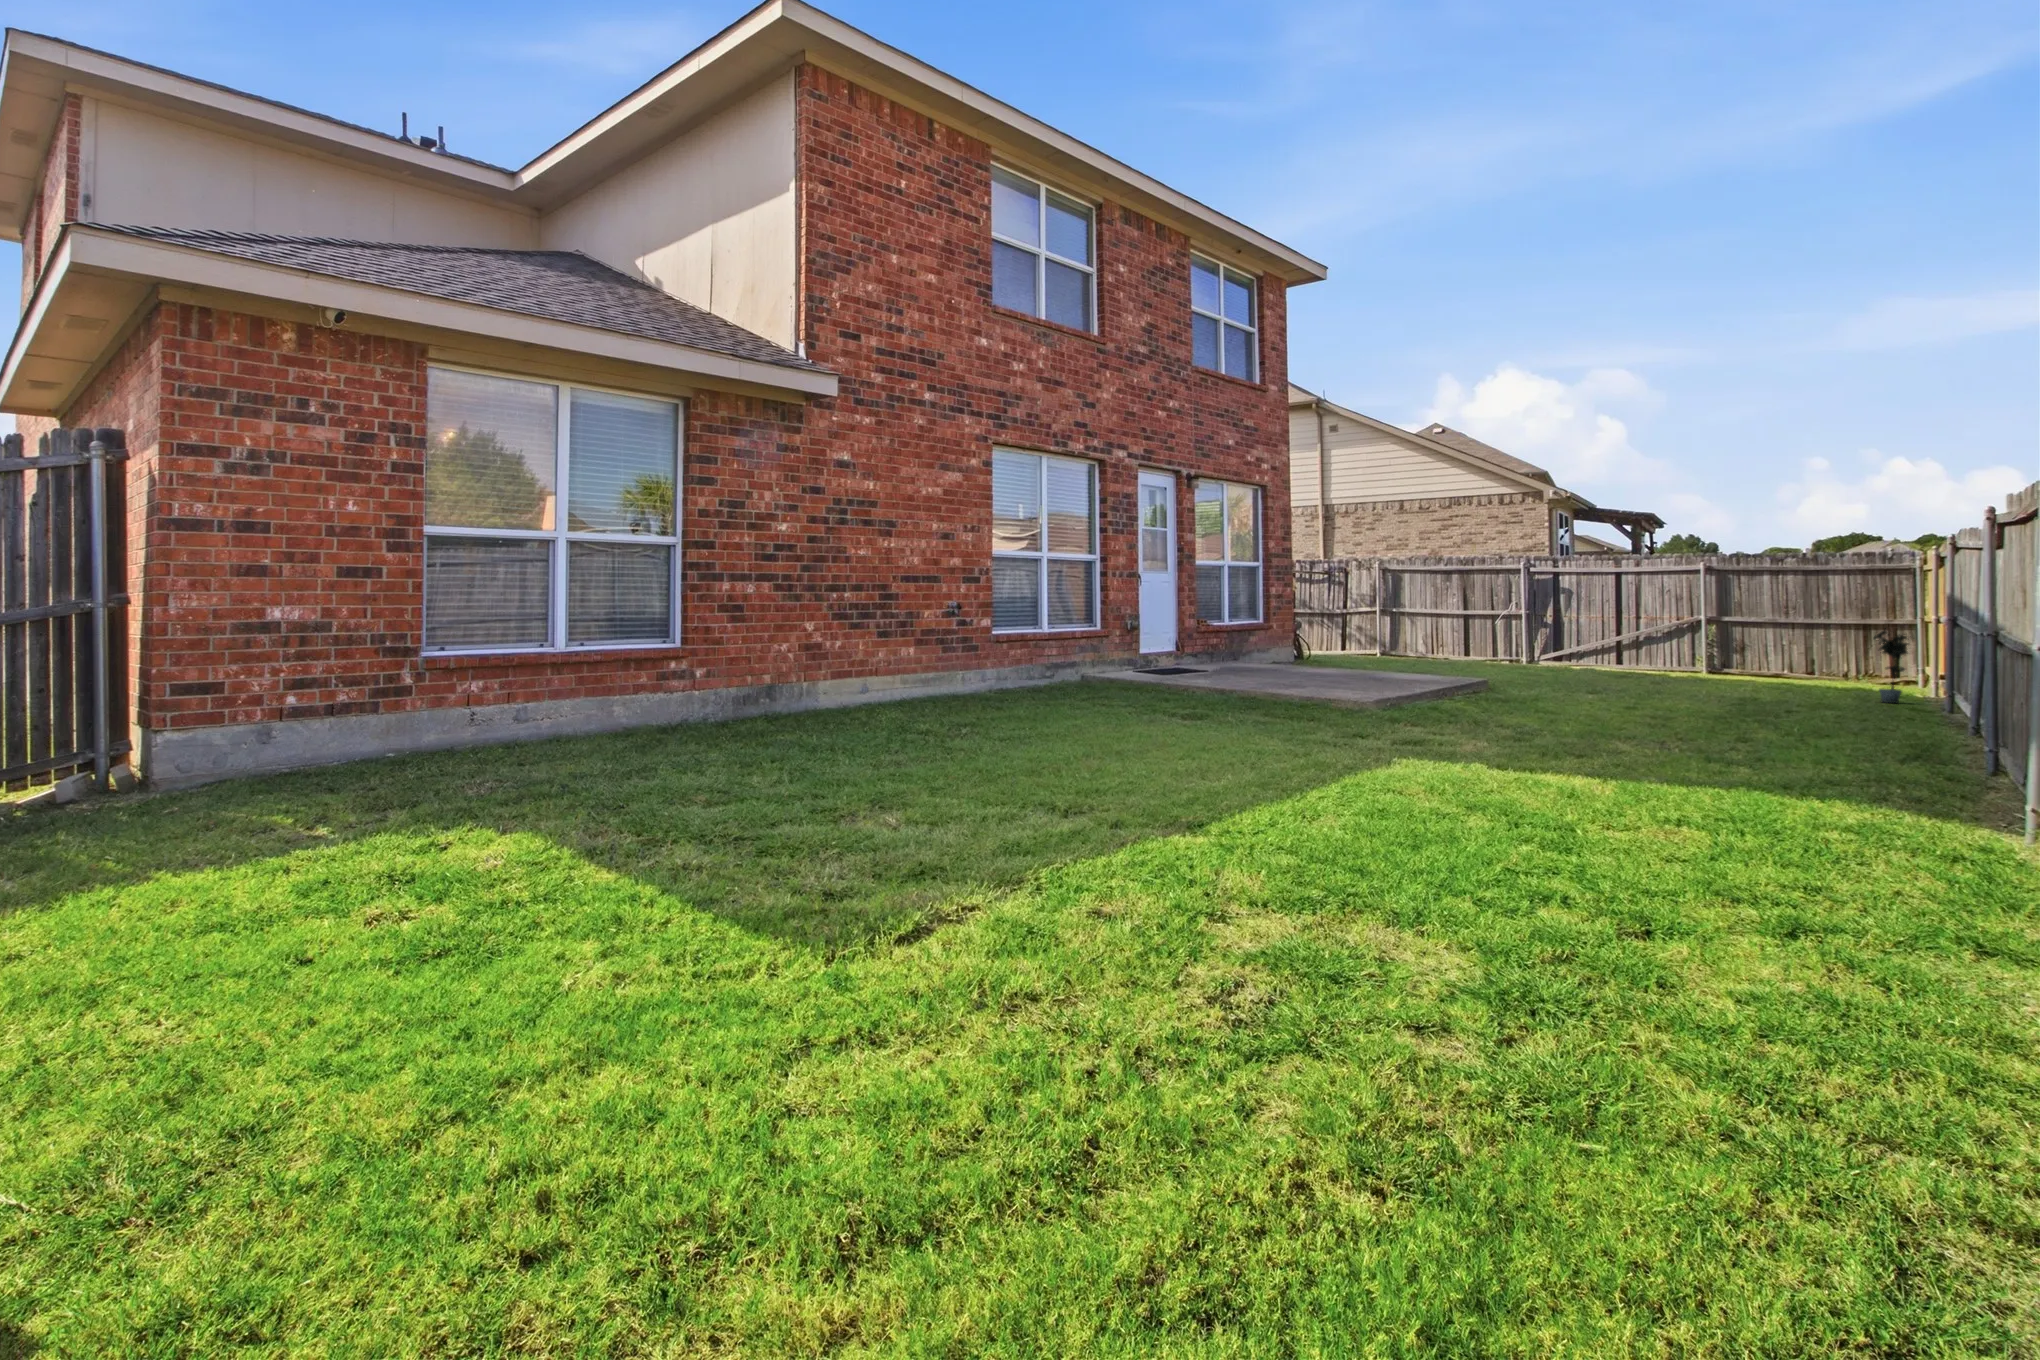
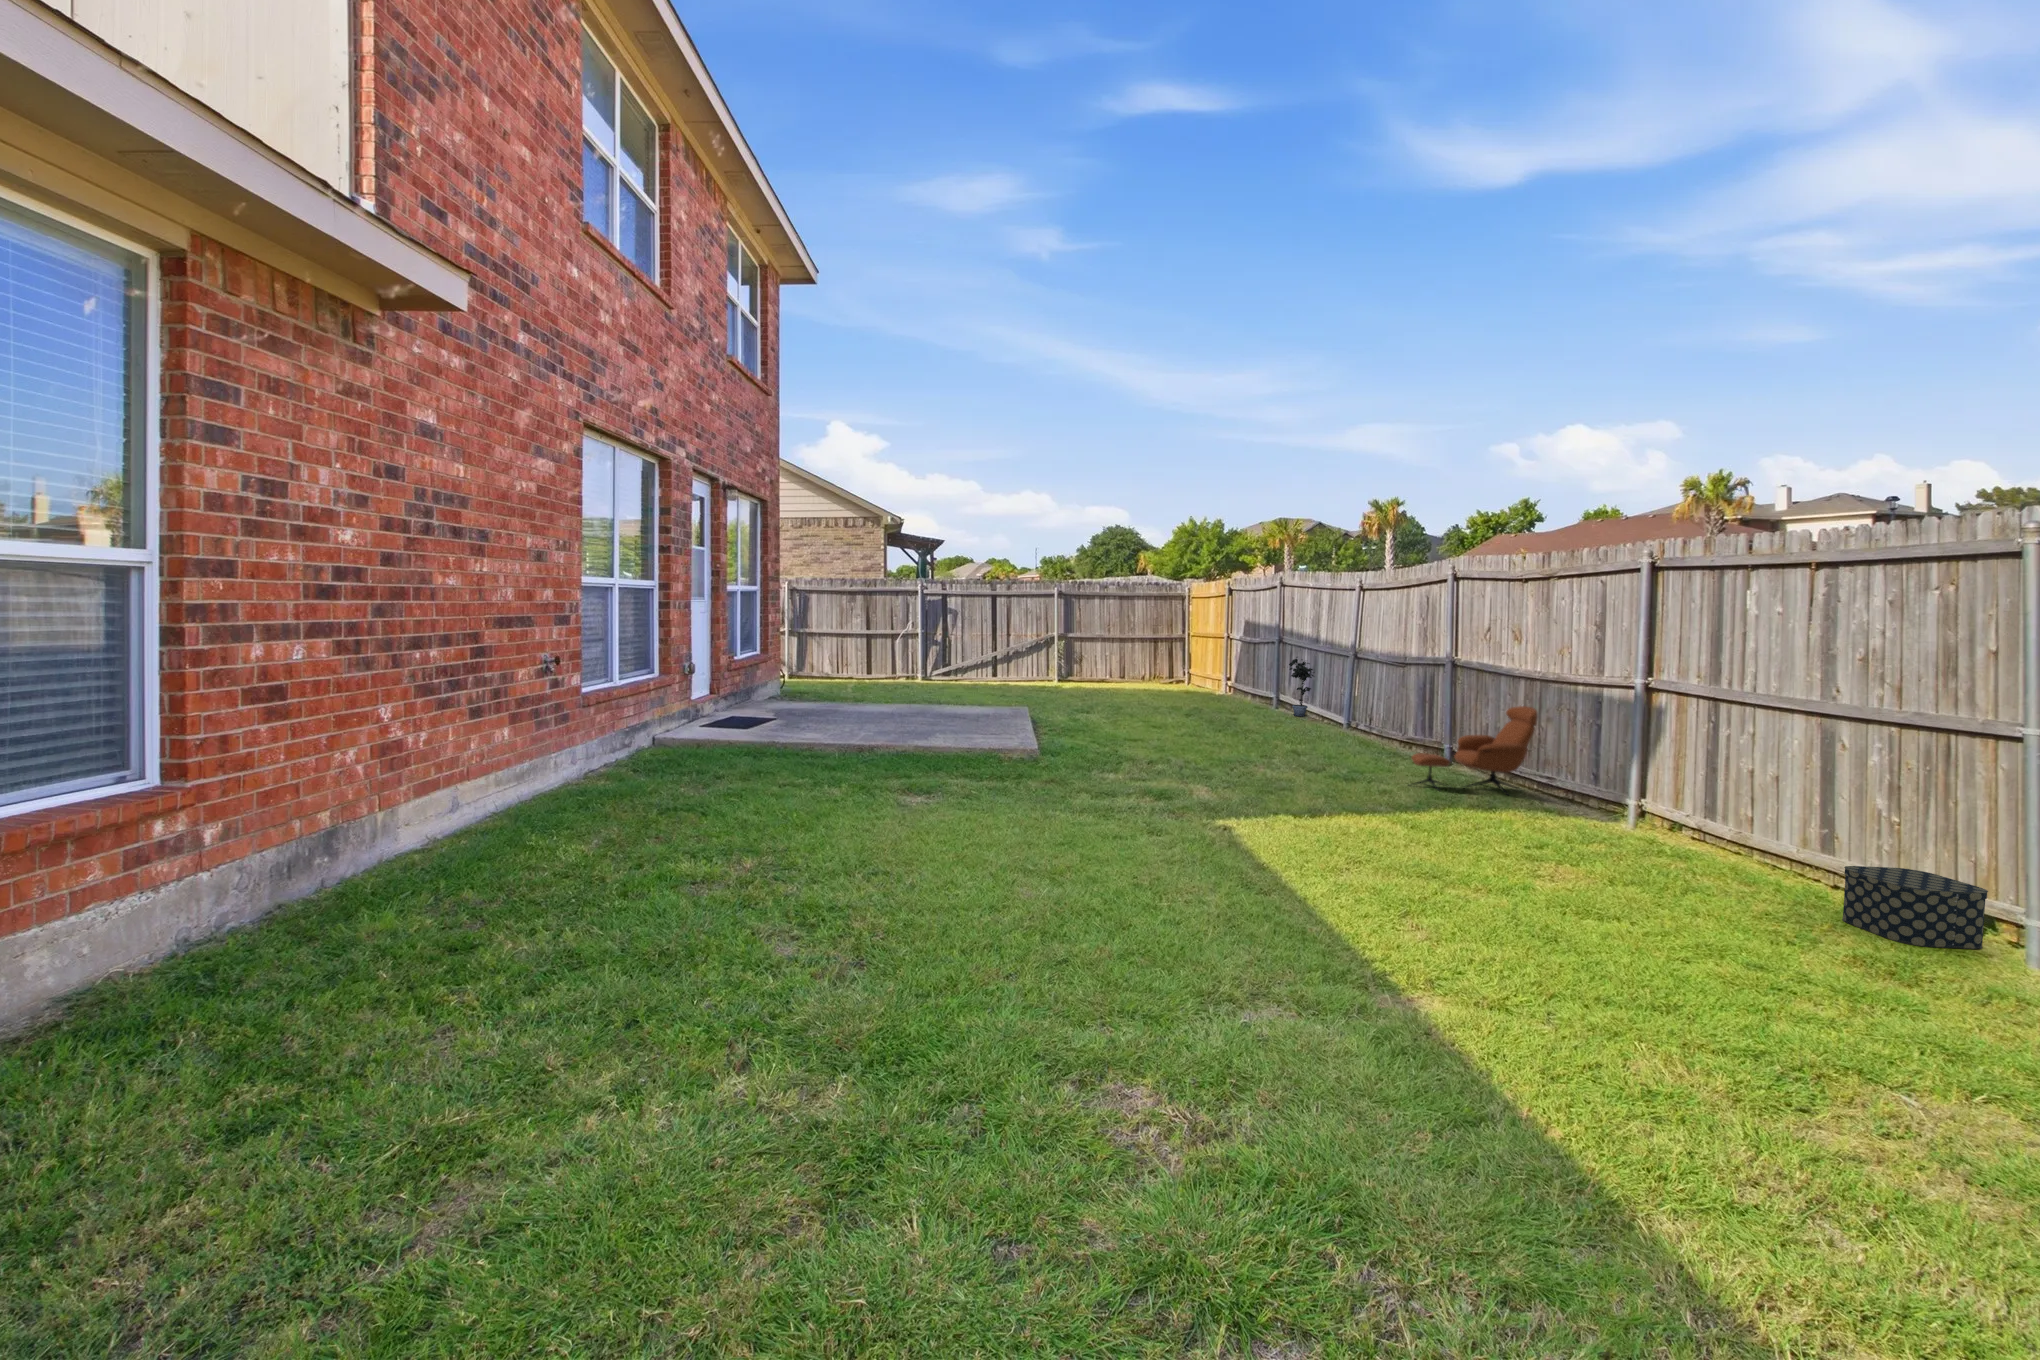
lounge chair: none [1687,650,1845,741] -> present [1412,706,1538,793]
storage box: none [1668,735,1764,794] -> present [1842,866,1988,949]

